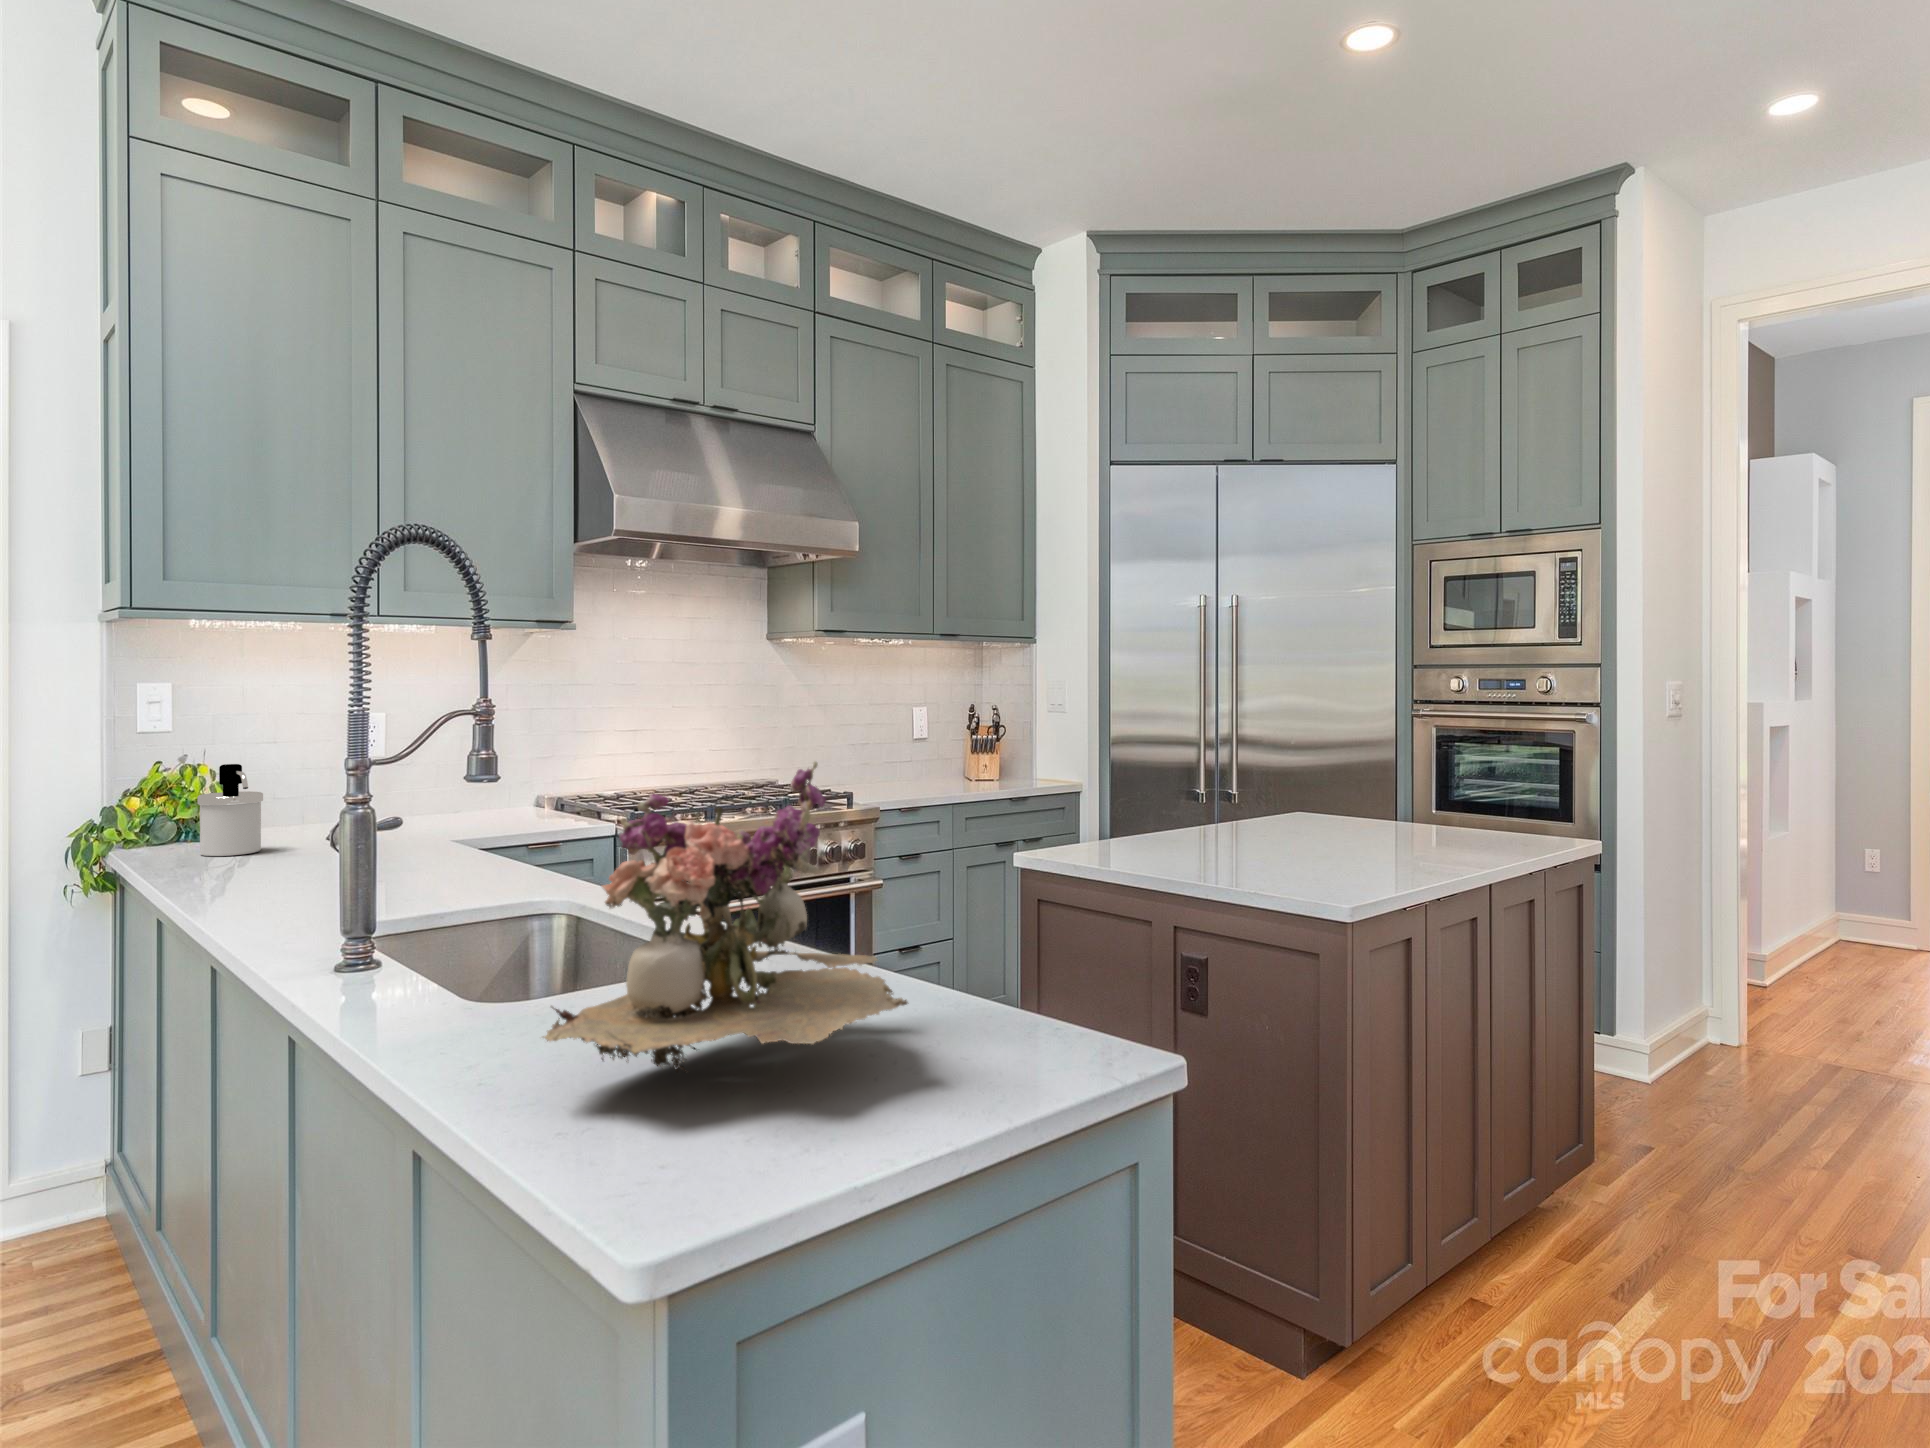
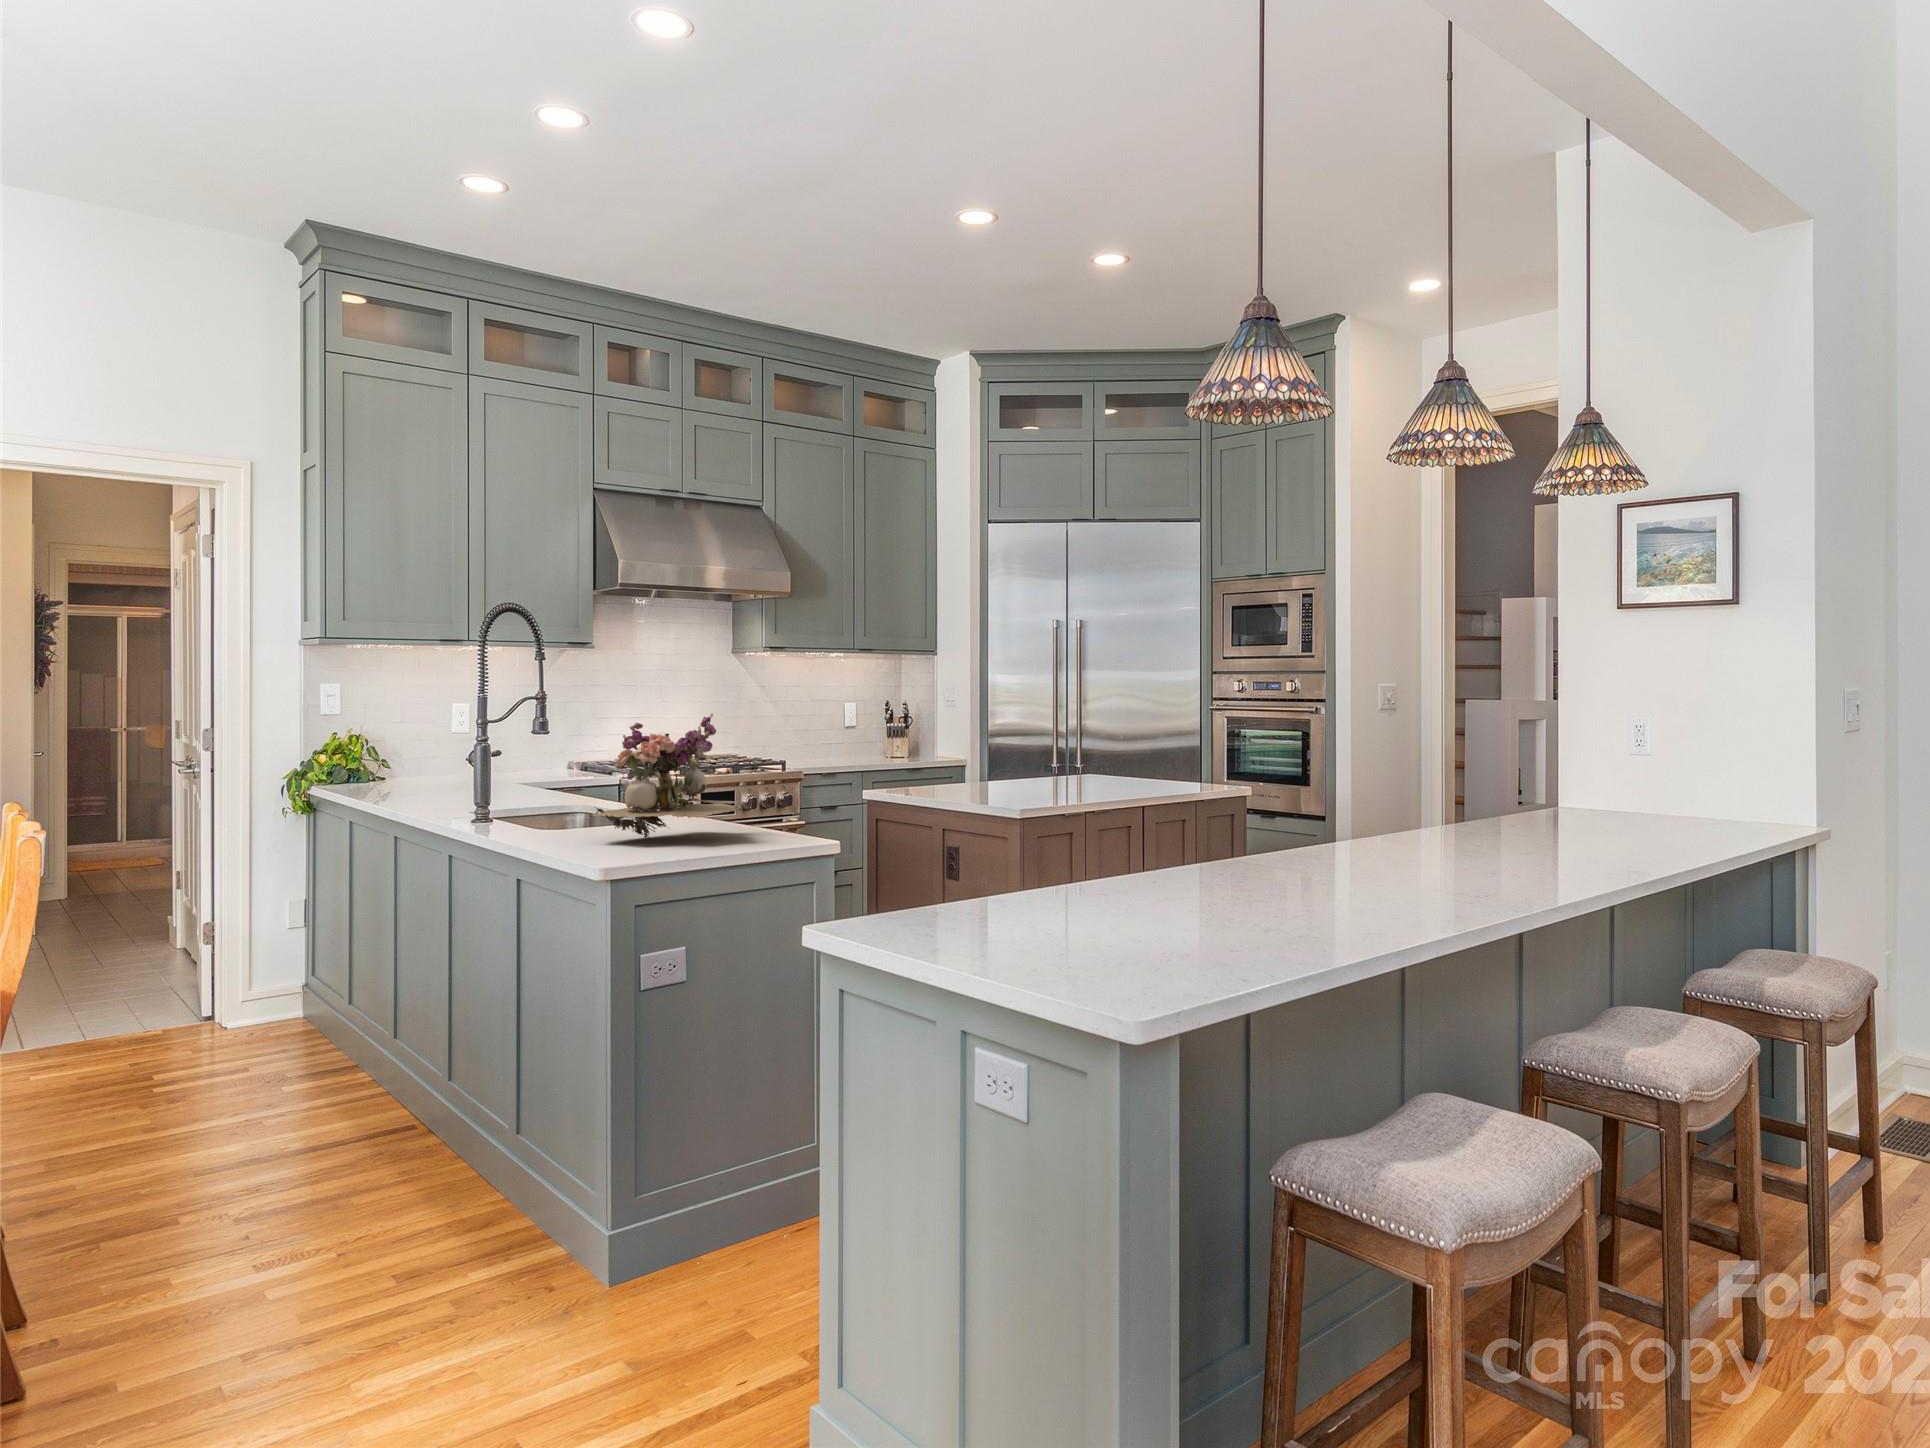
soap dispenser: present [198,764,263,856] -> none [365,733,402,789]

